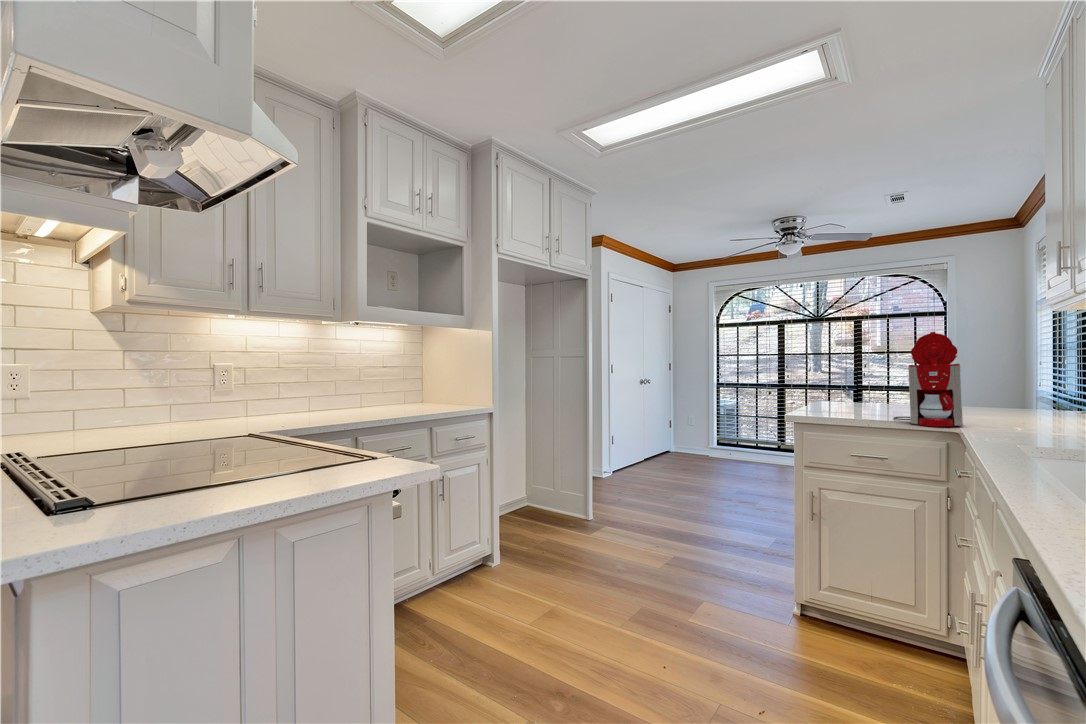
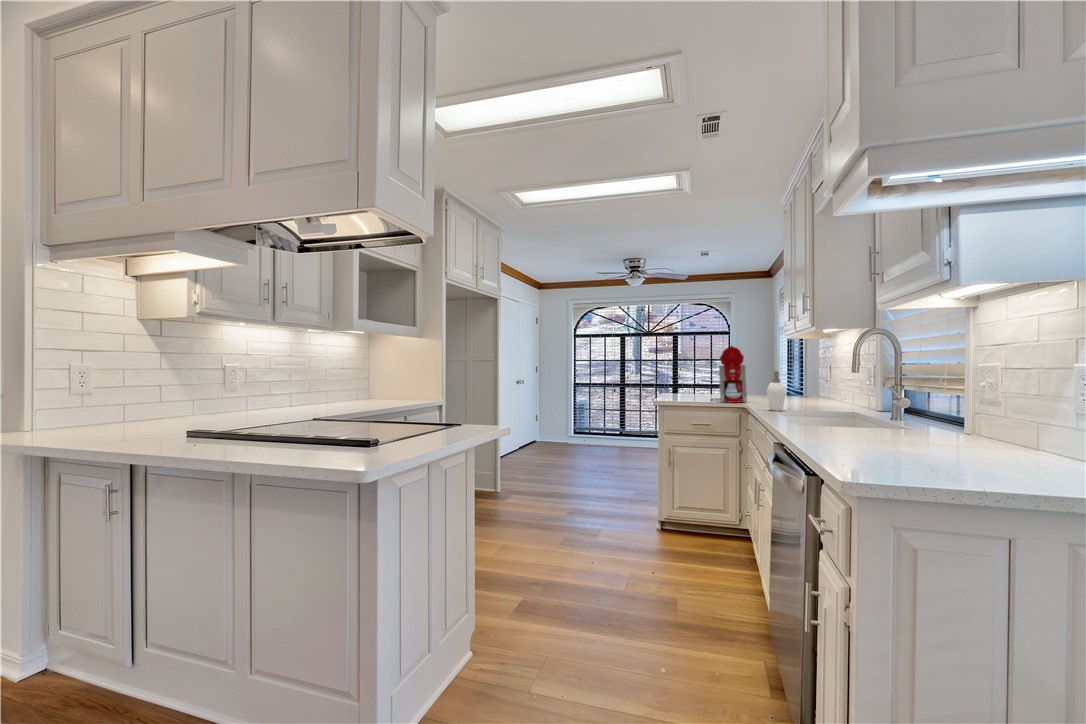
soap dispenser: none [1000,377,1047,453] -> present [767,371,786,411]

